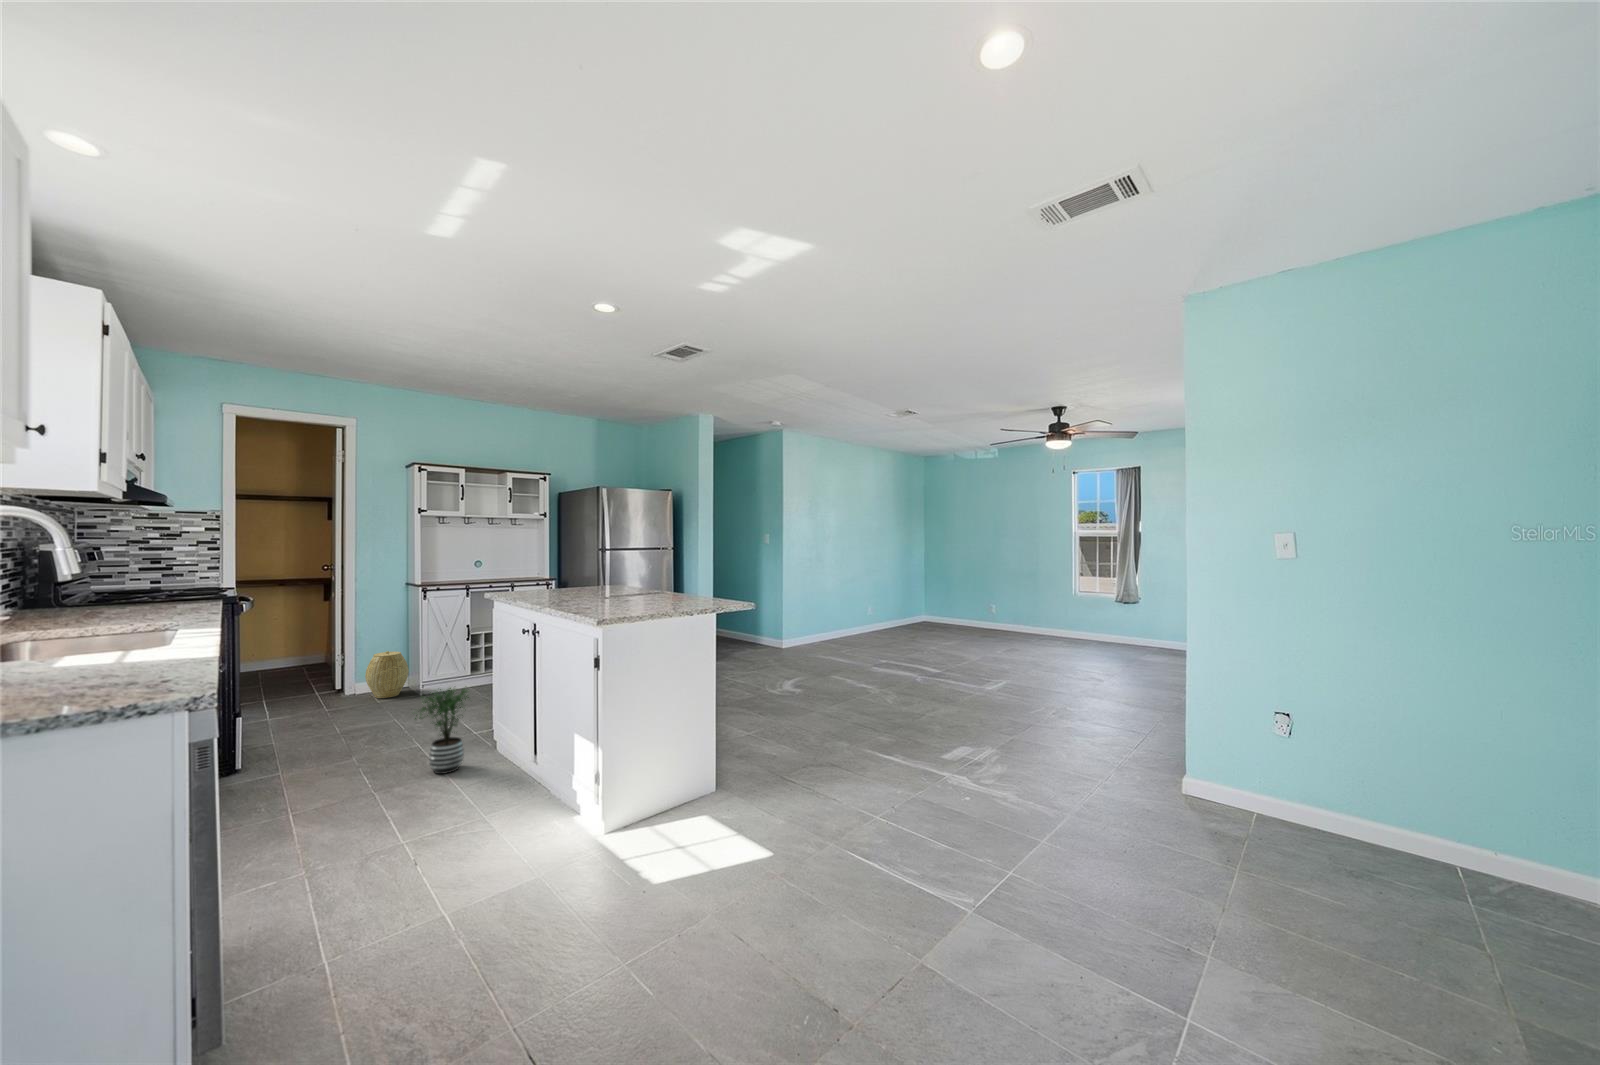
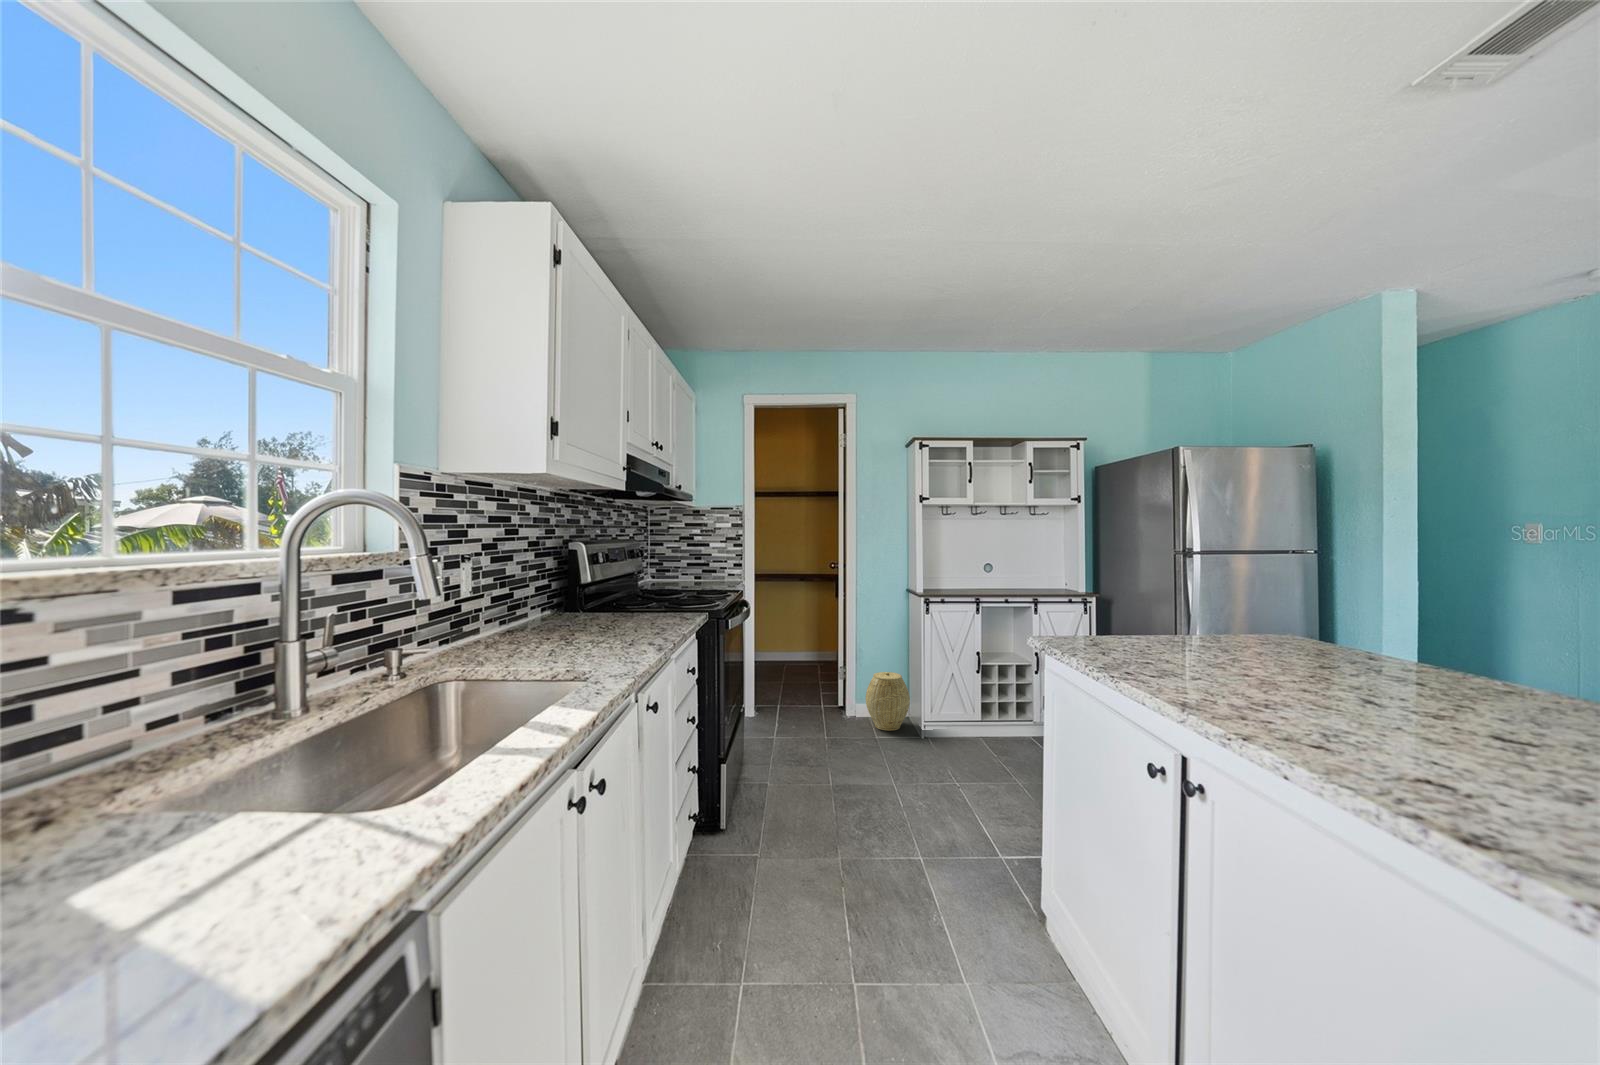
potted plant: present [413,687,469,774] -> none [882,802,993,985]

